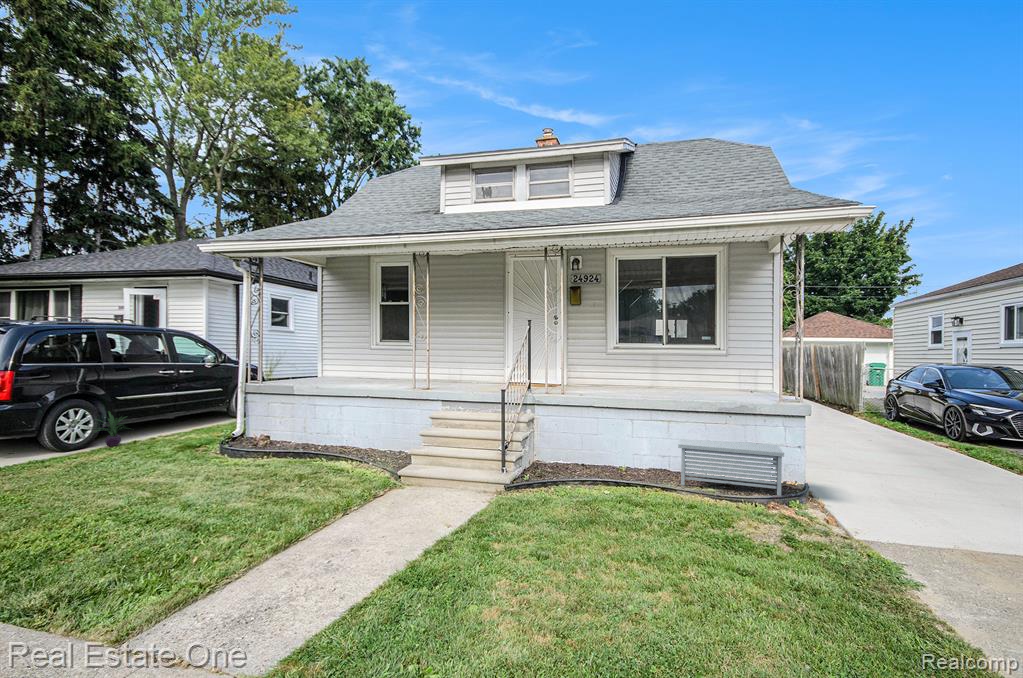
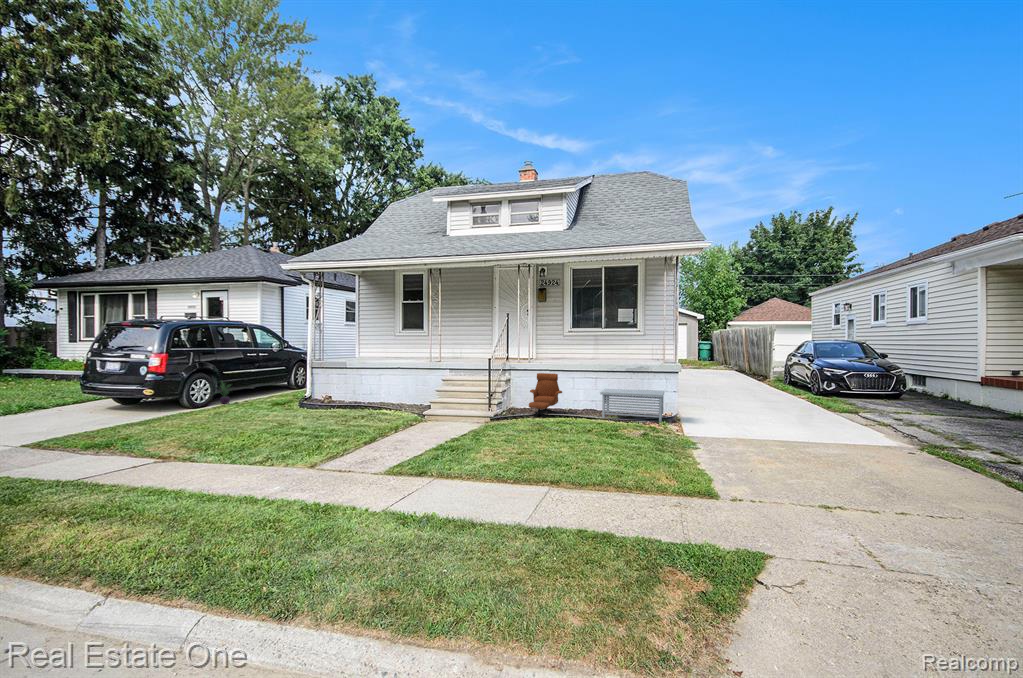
lounge chair: none [563,410,613,484] -> present [529,373,562,418]

